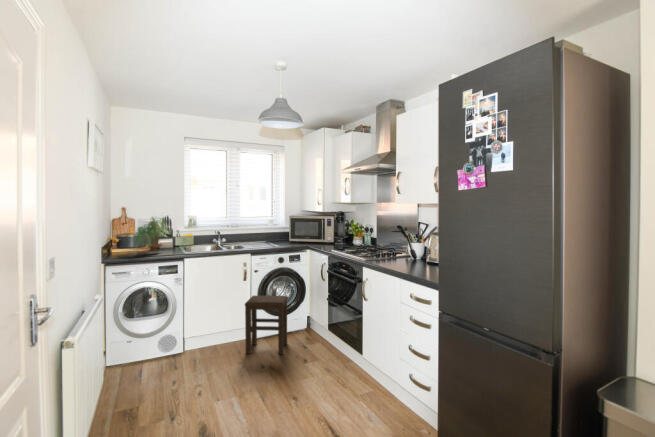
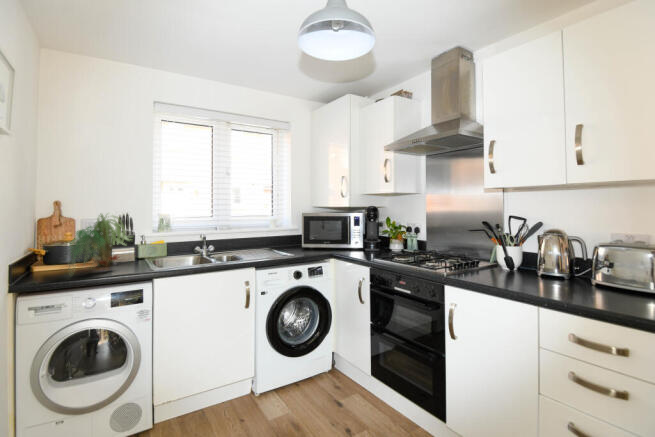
stool: present [245,296,288,354] -> none [251,328,312,422]

